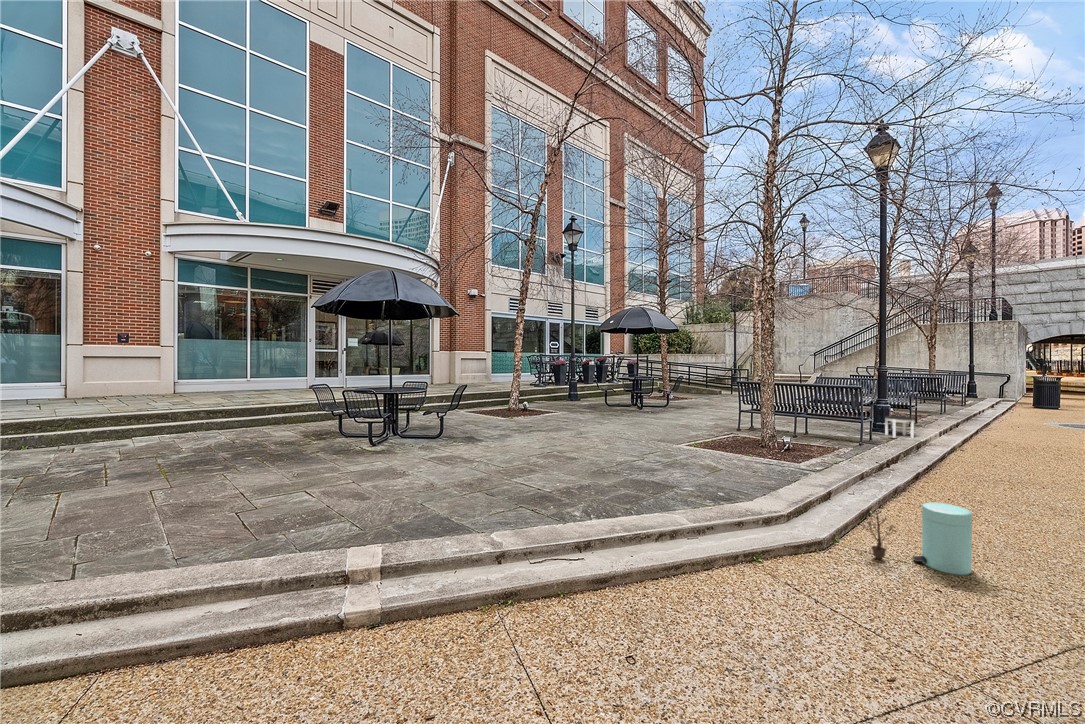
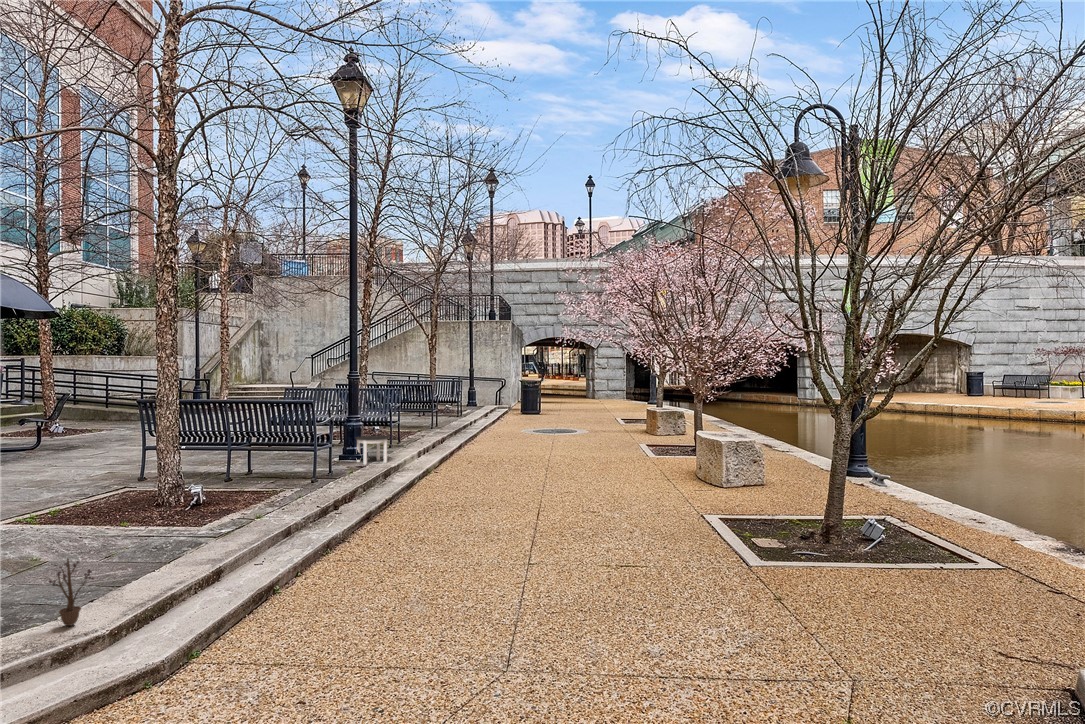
trash can: present [912,503,972,575] -> none [290,563,360,668]
decorative plant: present [863,515,896,559] -> present [43,559,94,626]

